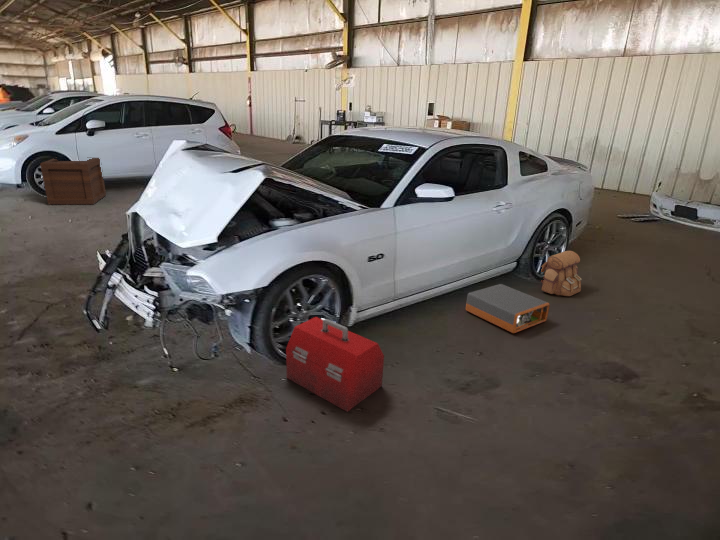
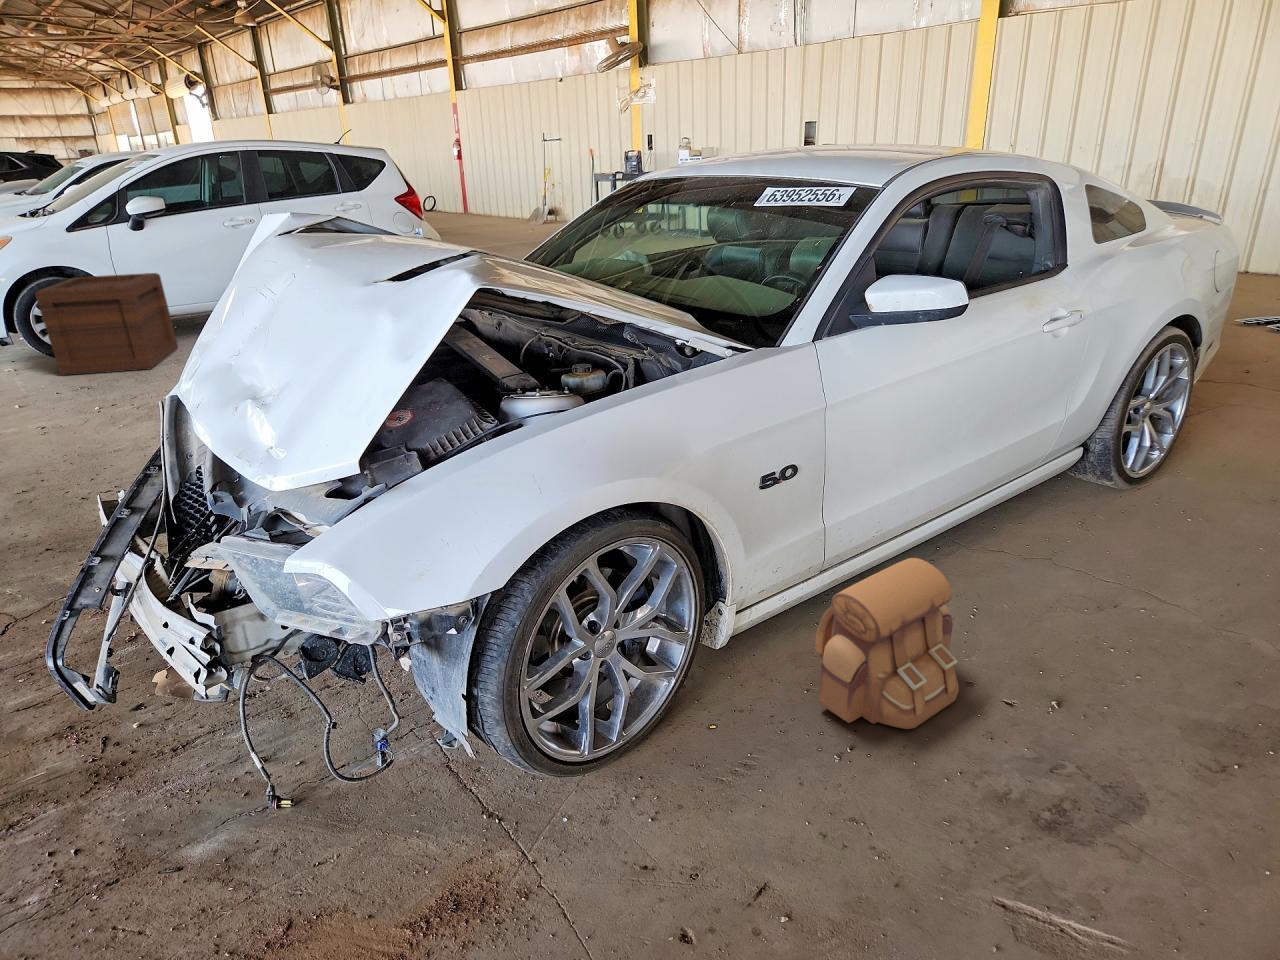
backpack: present [541,251,582,296] -> present [815,558,959,729]
storage box: present [466,284,550,333] -> none [981,506,1197,636]
toolbox: present [286,317,384,412] -> none [565,644,830,925]

